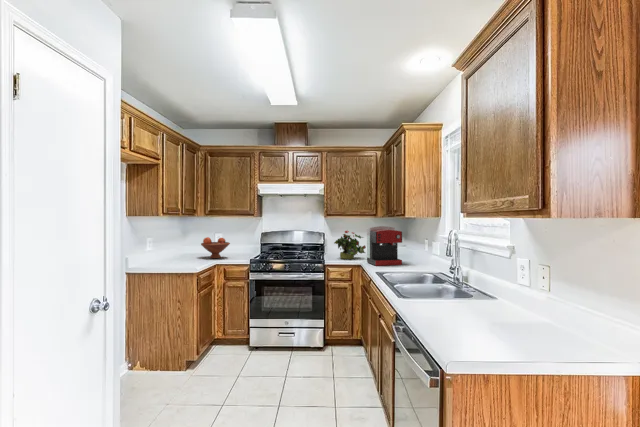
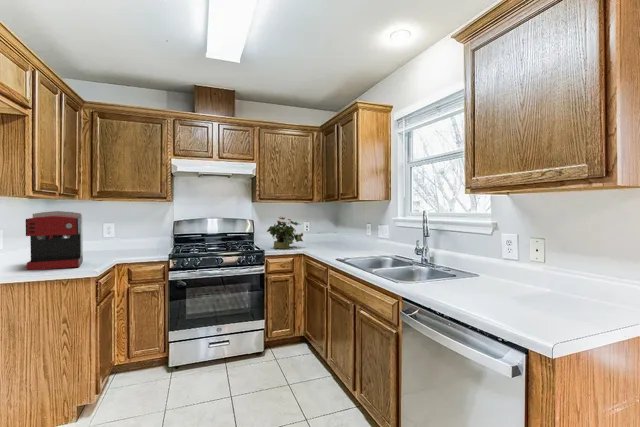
coffee maker: present [367,226,402,266] -> present [26,211,83,270]
fruit bowl: present [201,237,230,258] -> none [88,228,133,256]

